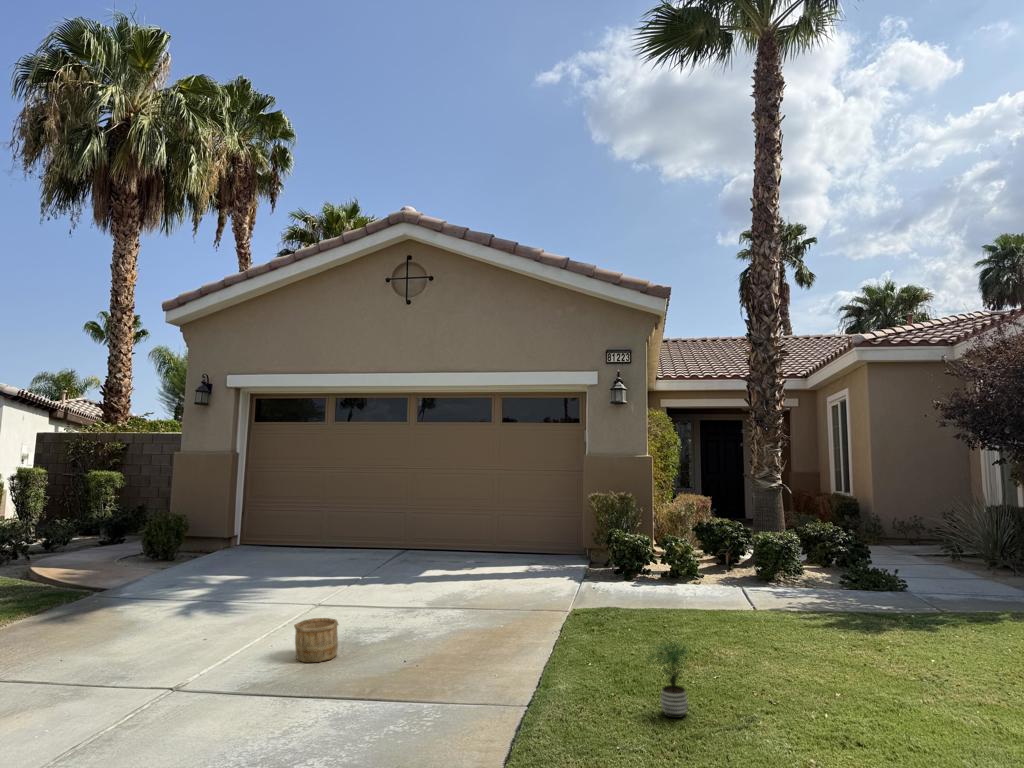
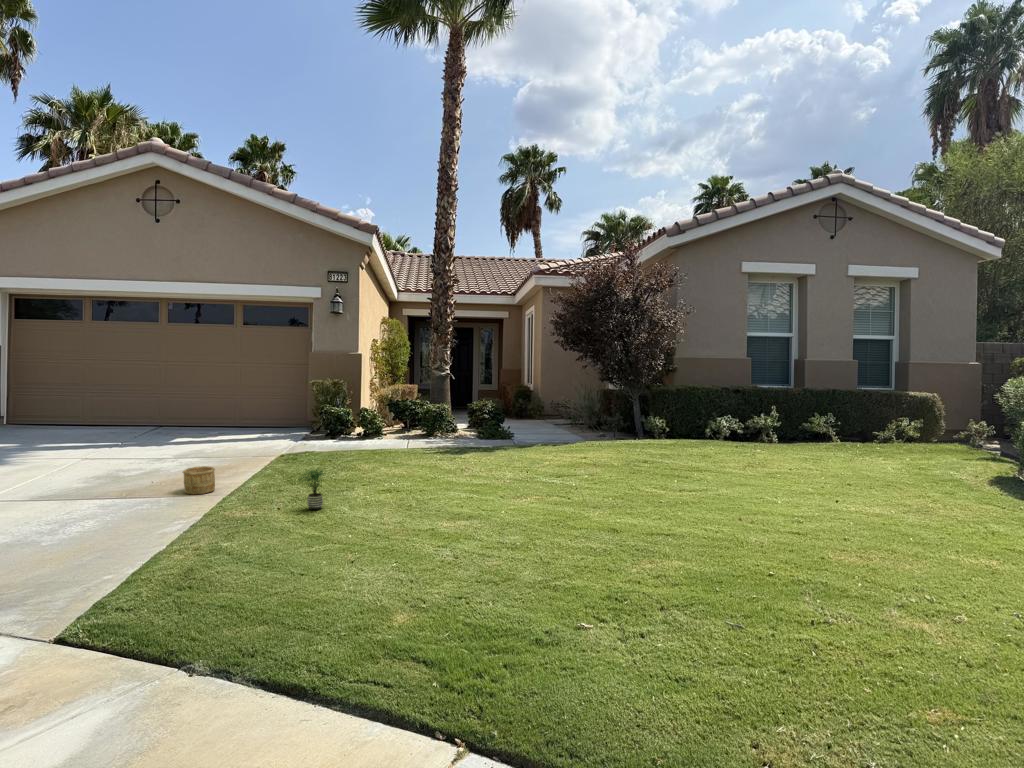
wooden bucket: present [294,618,338,663] -> present [183,466,215,495]

